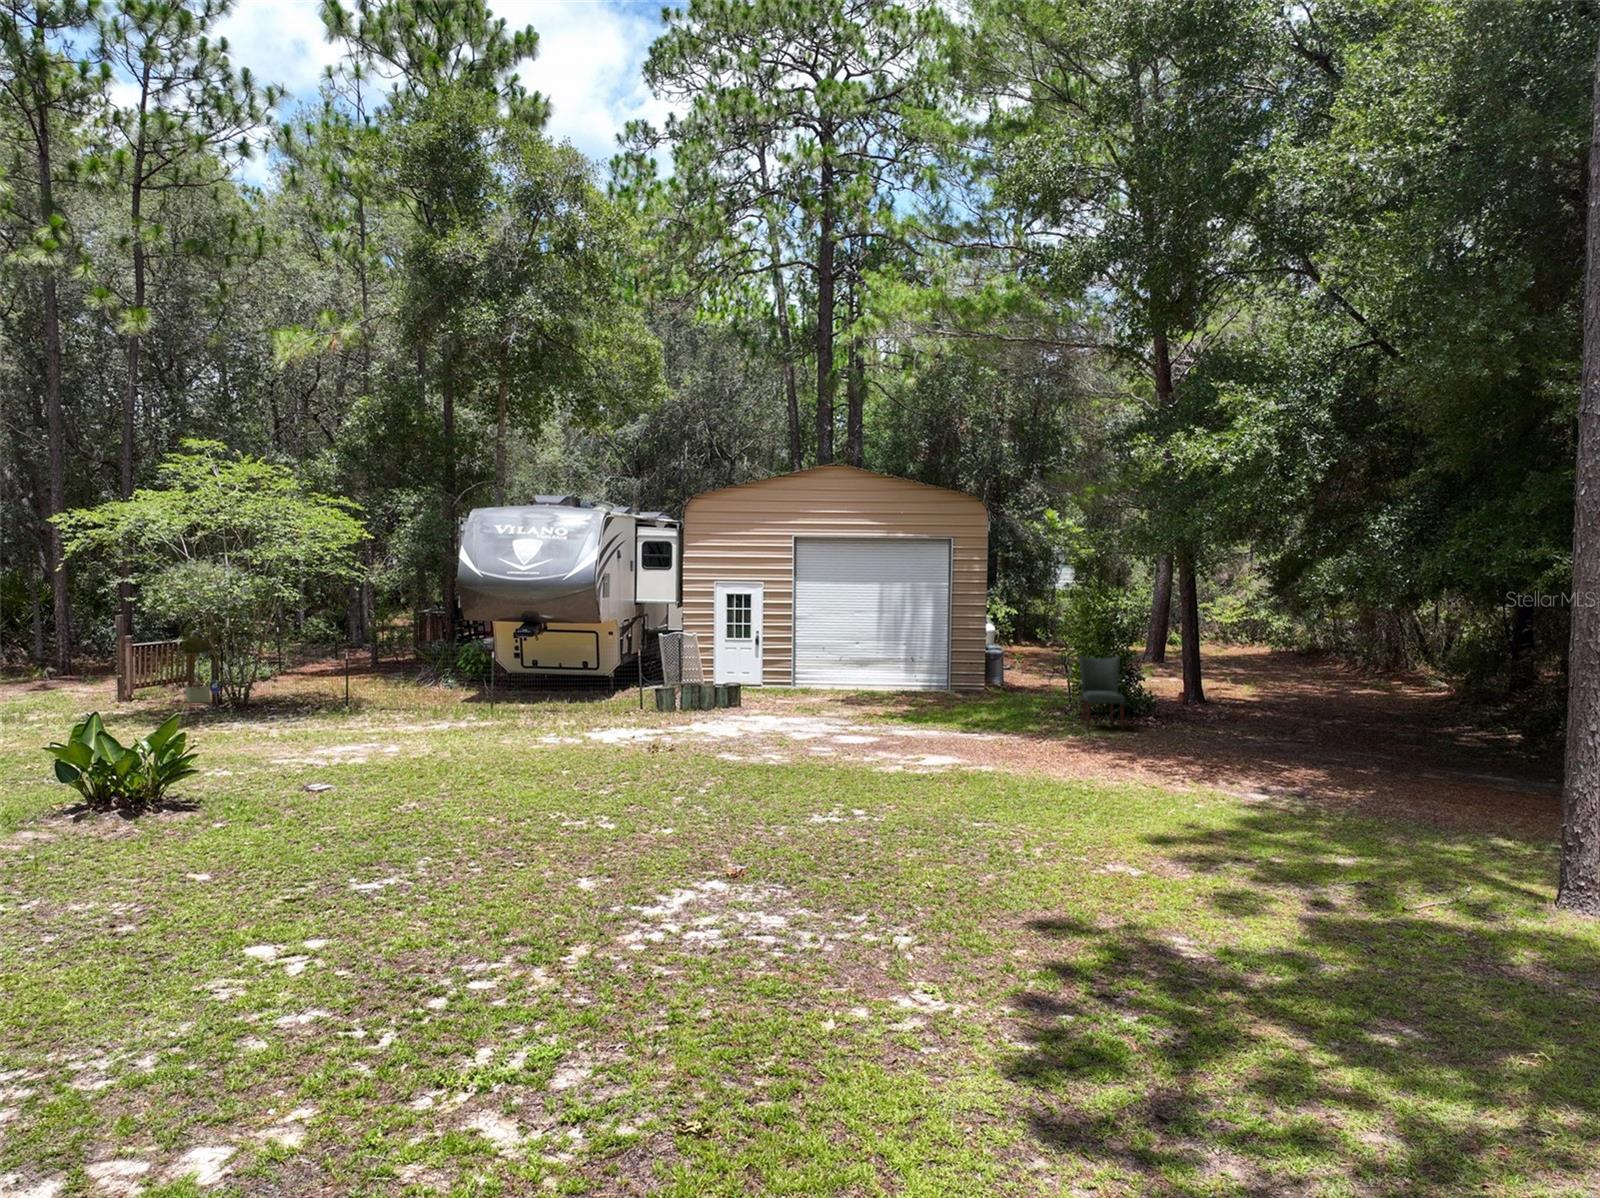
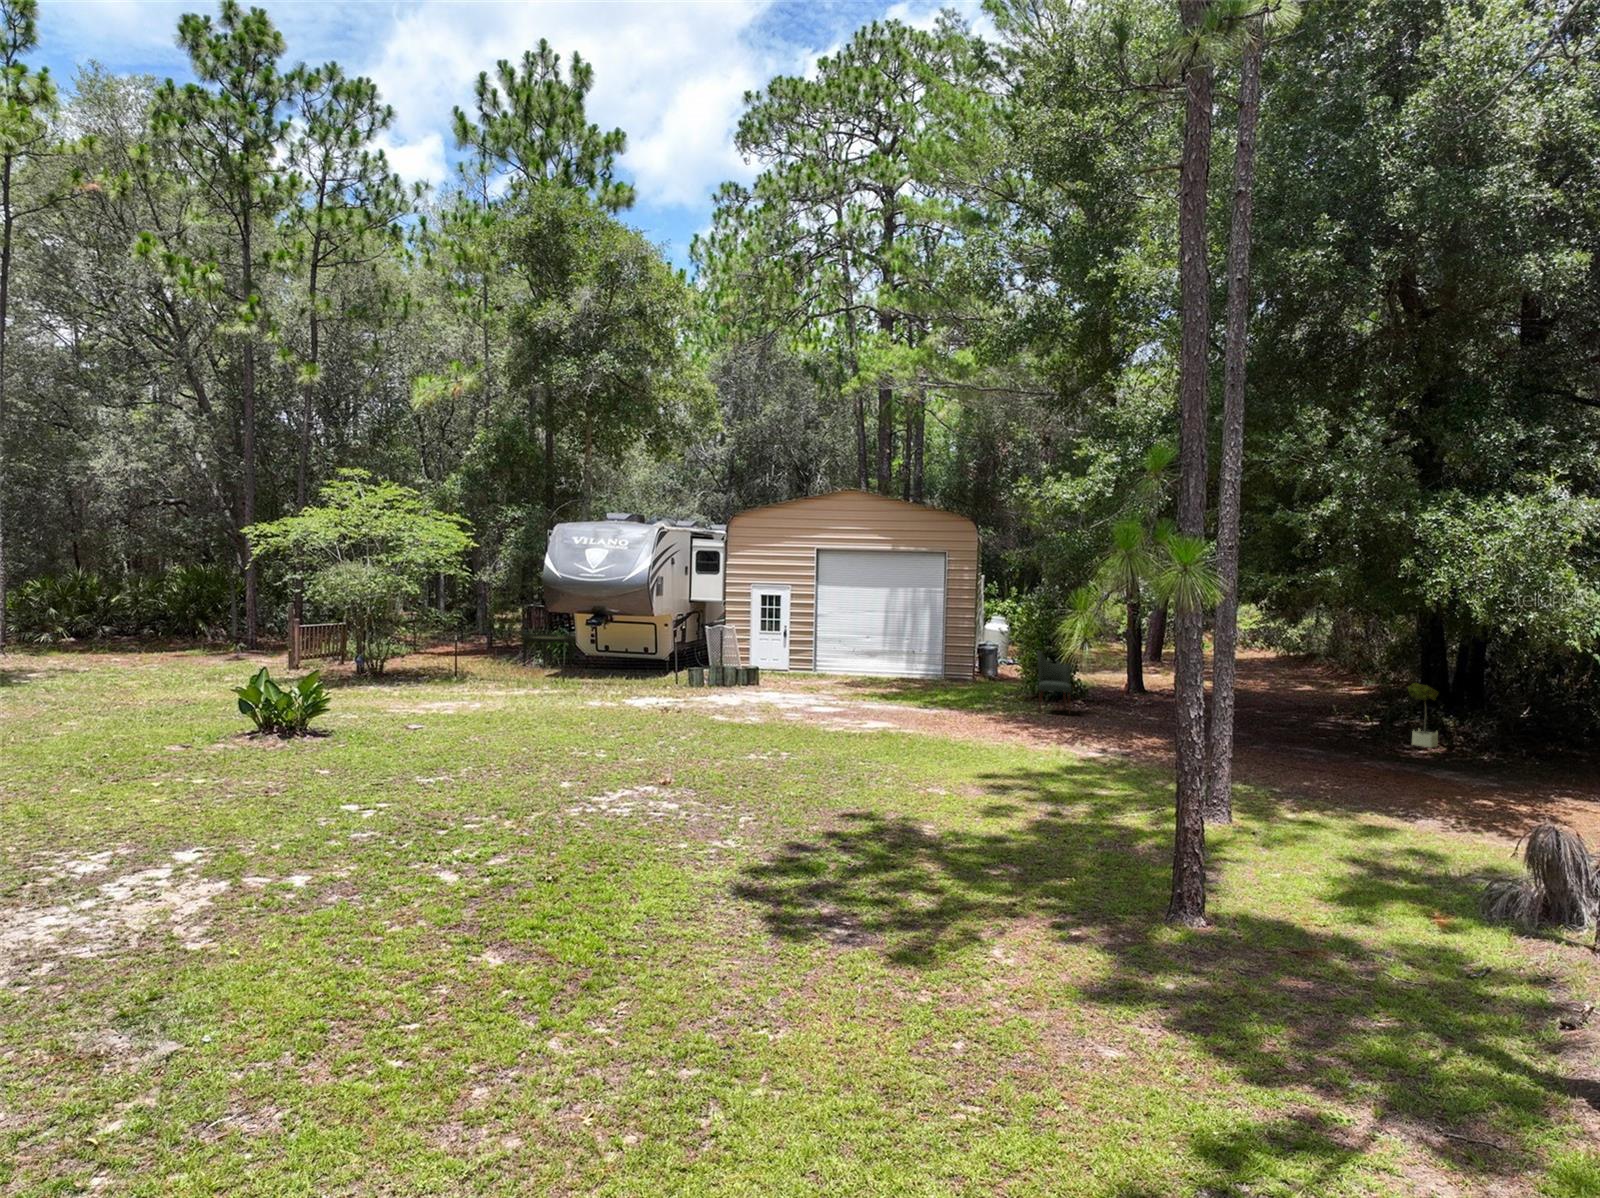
potted tree: present [181,636,212,703] -> present [1408,683,1439,747]
round table: none [430,647,499,691] -> present [522,634,574,669]

